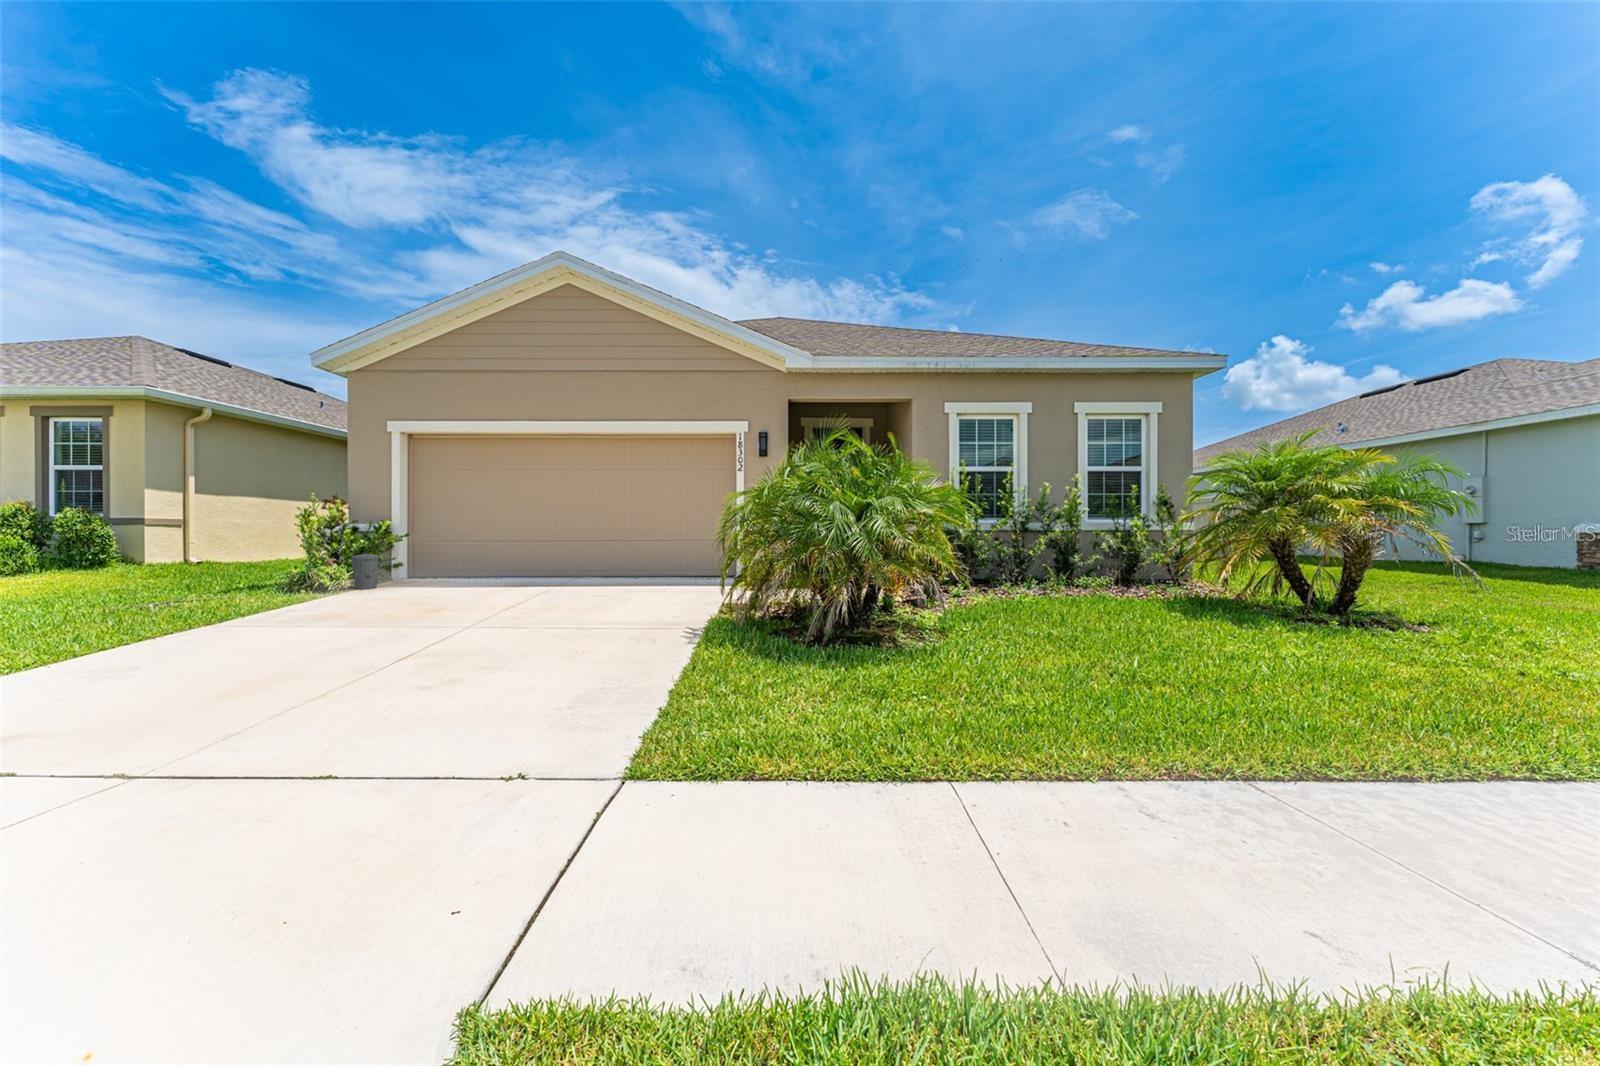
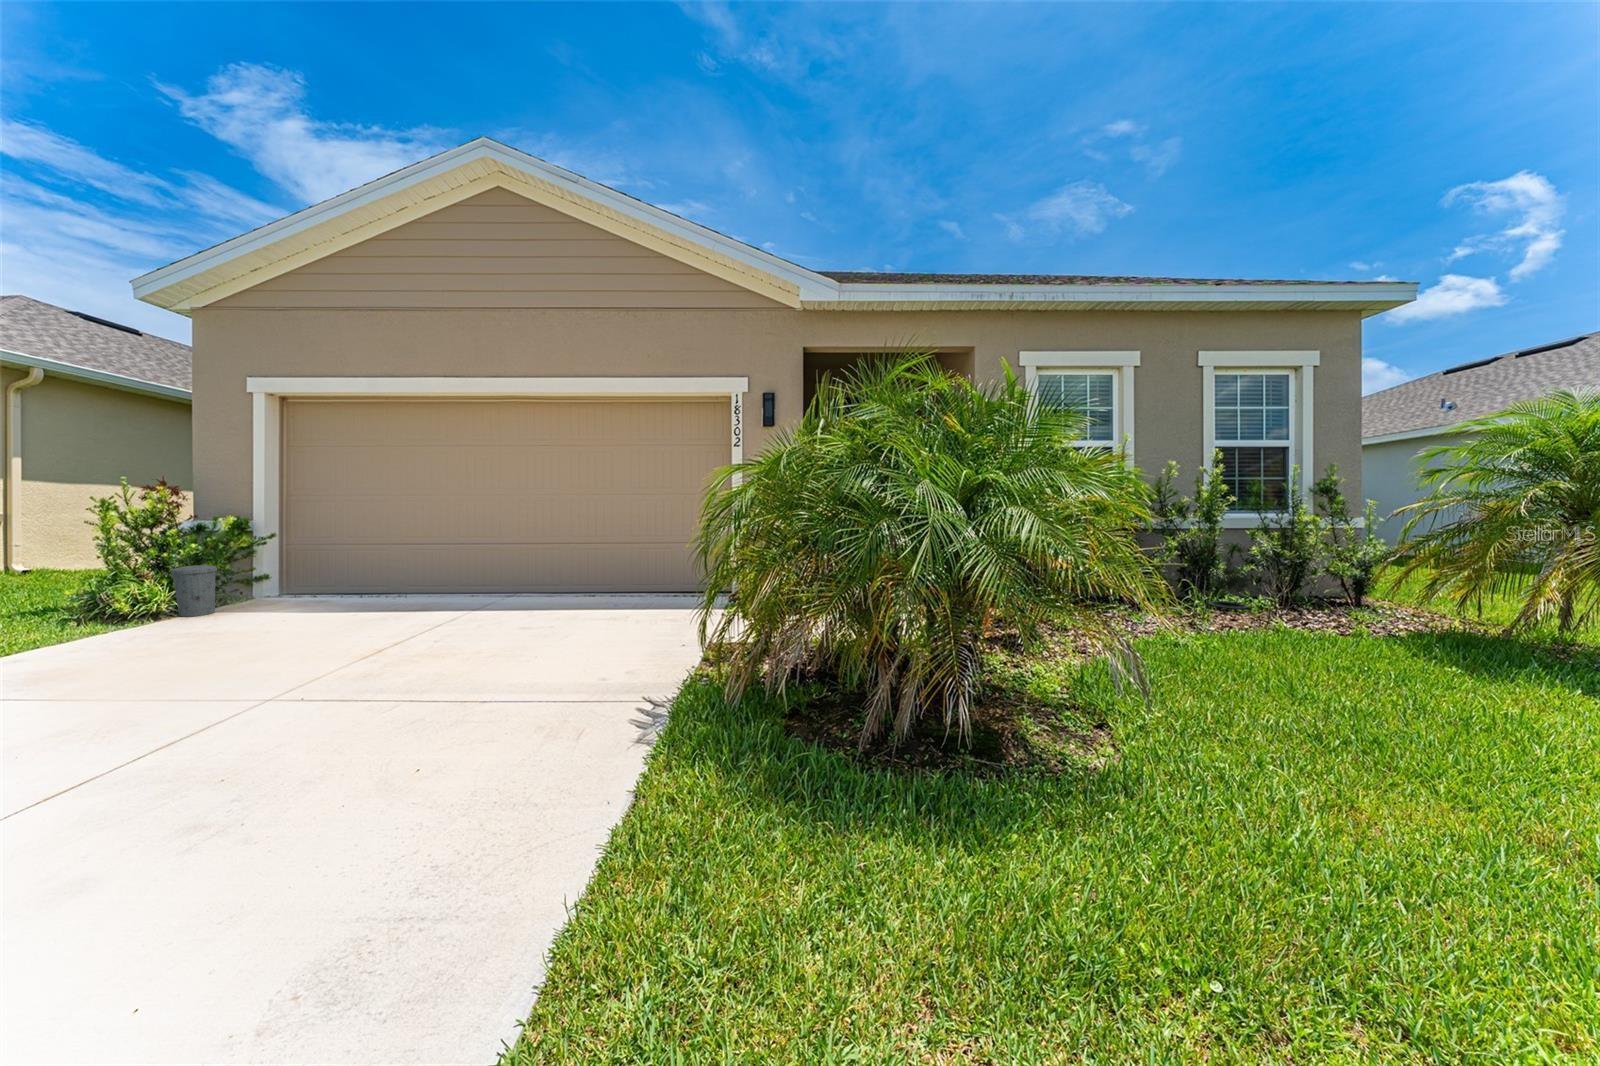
potted tree: none [1074,545,1103,586] -> present [1210,556,1251,609]

